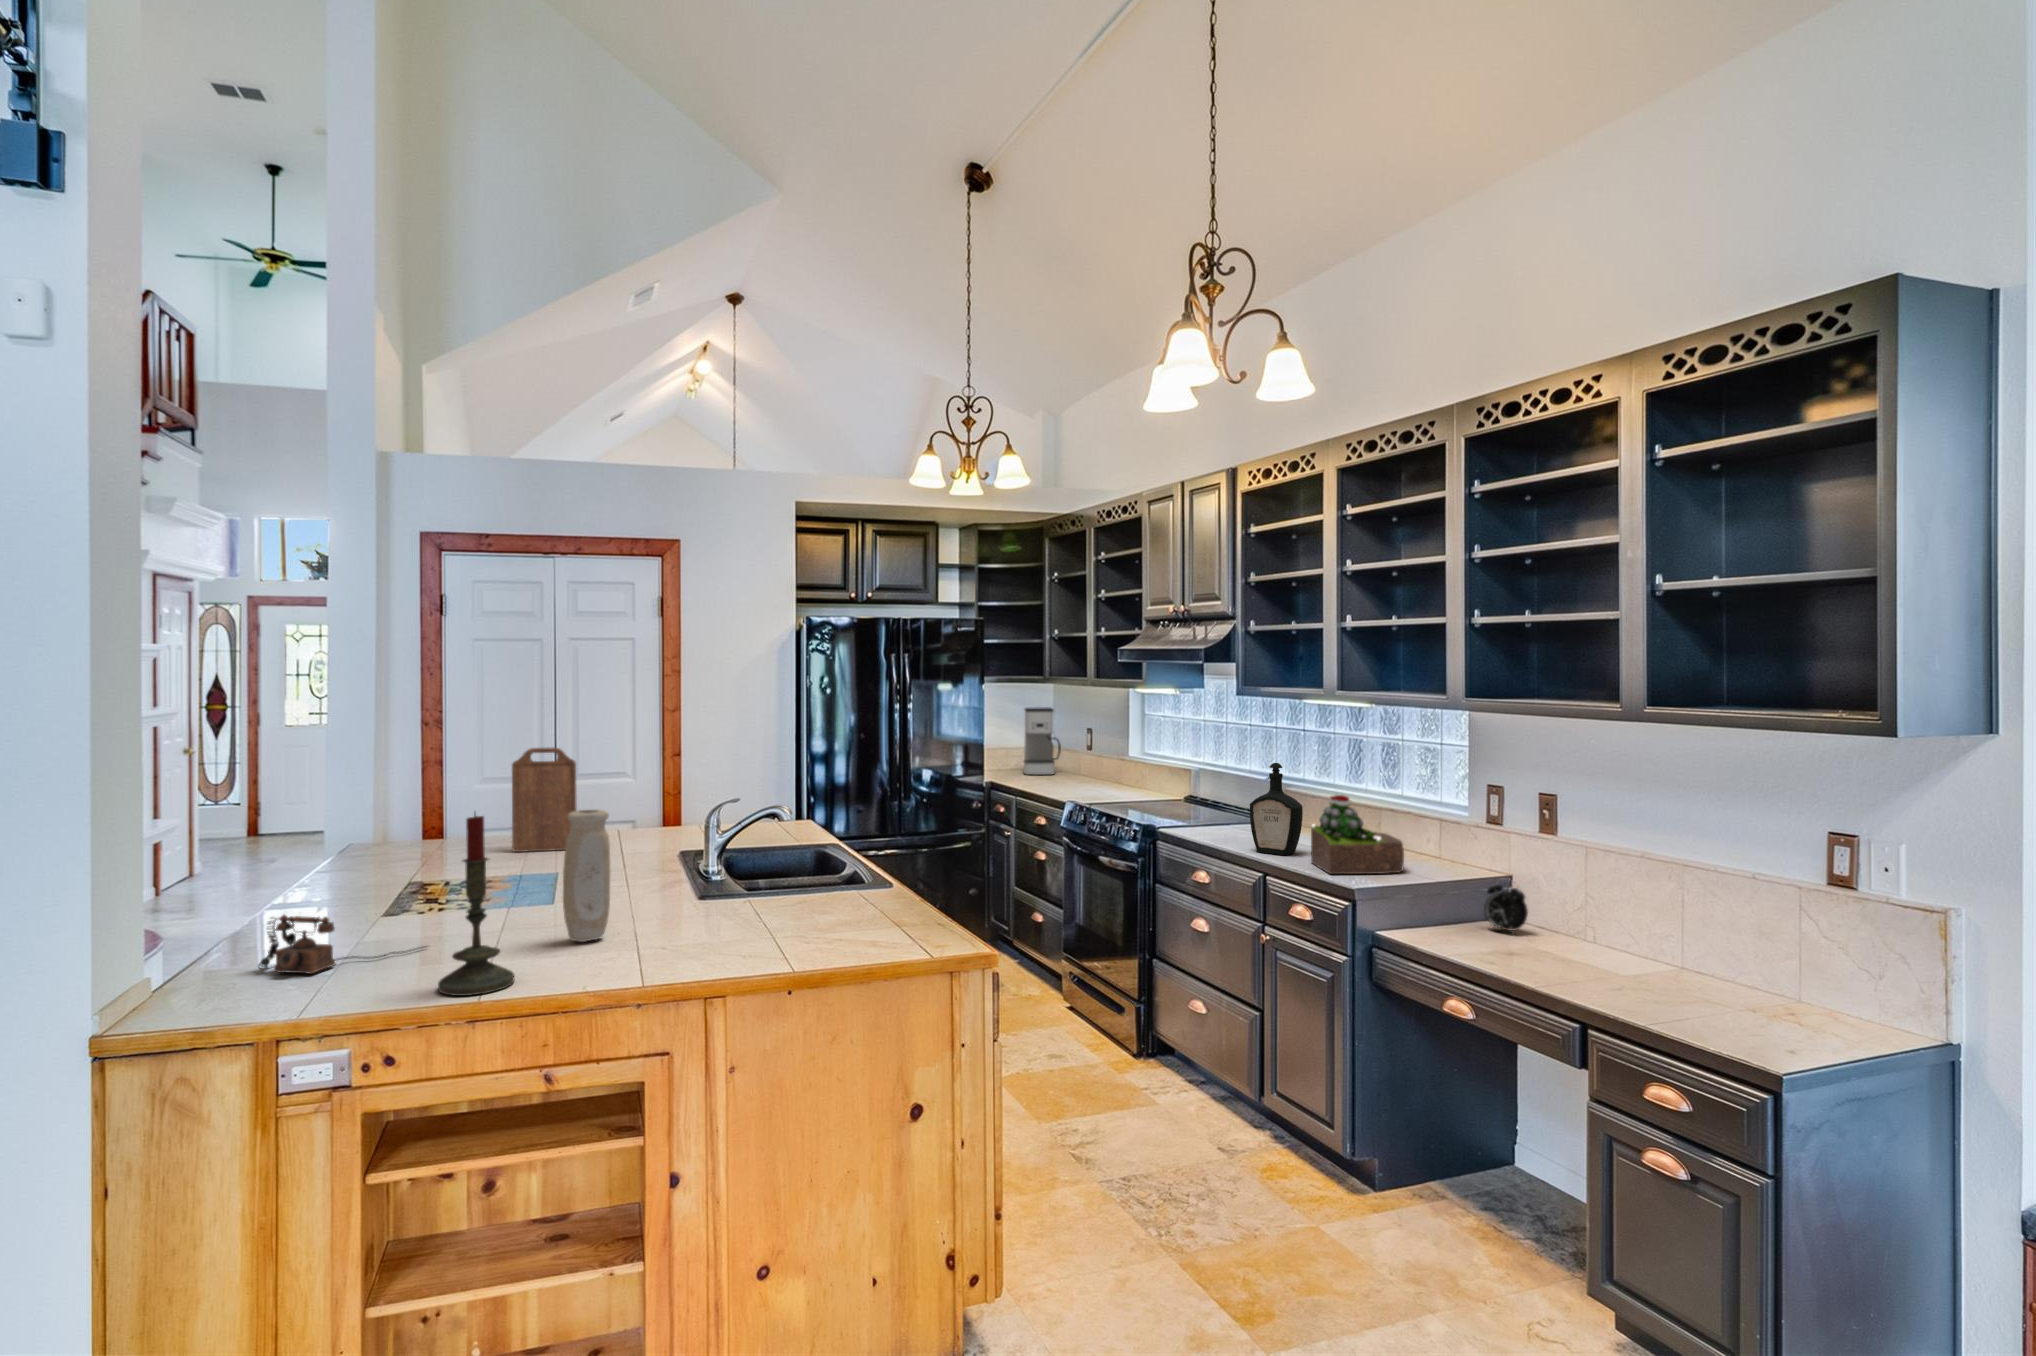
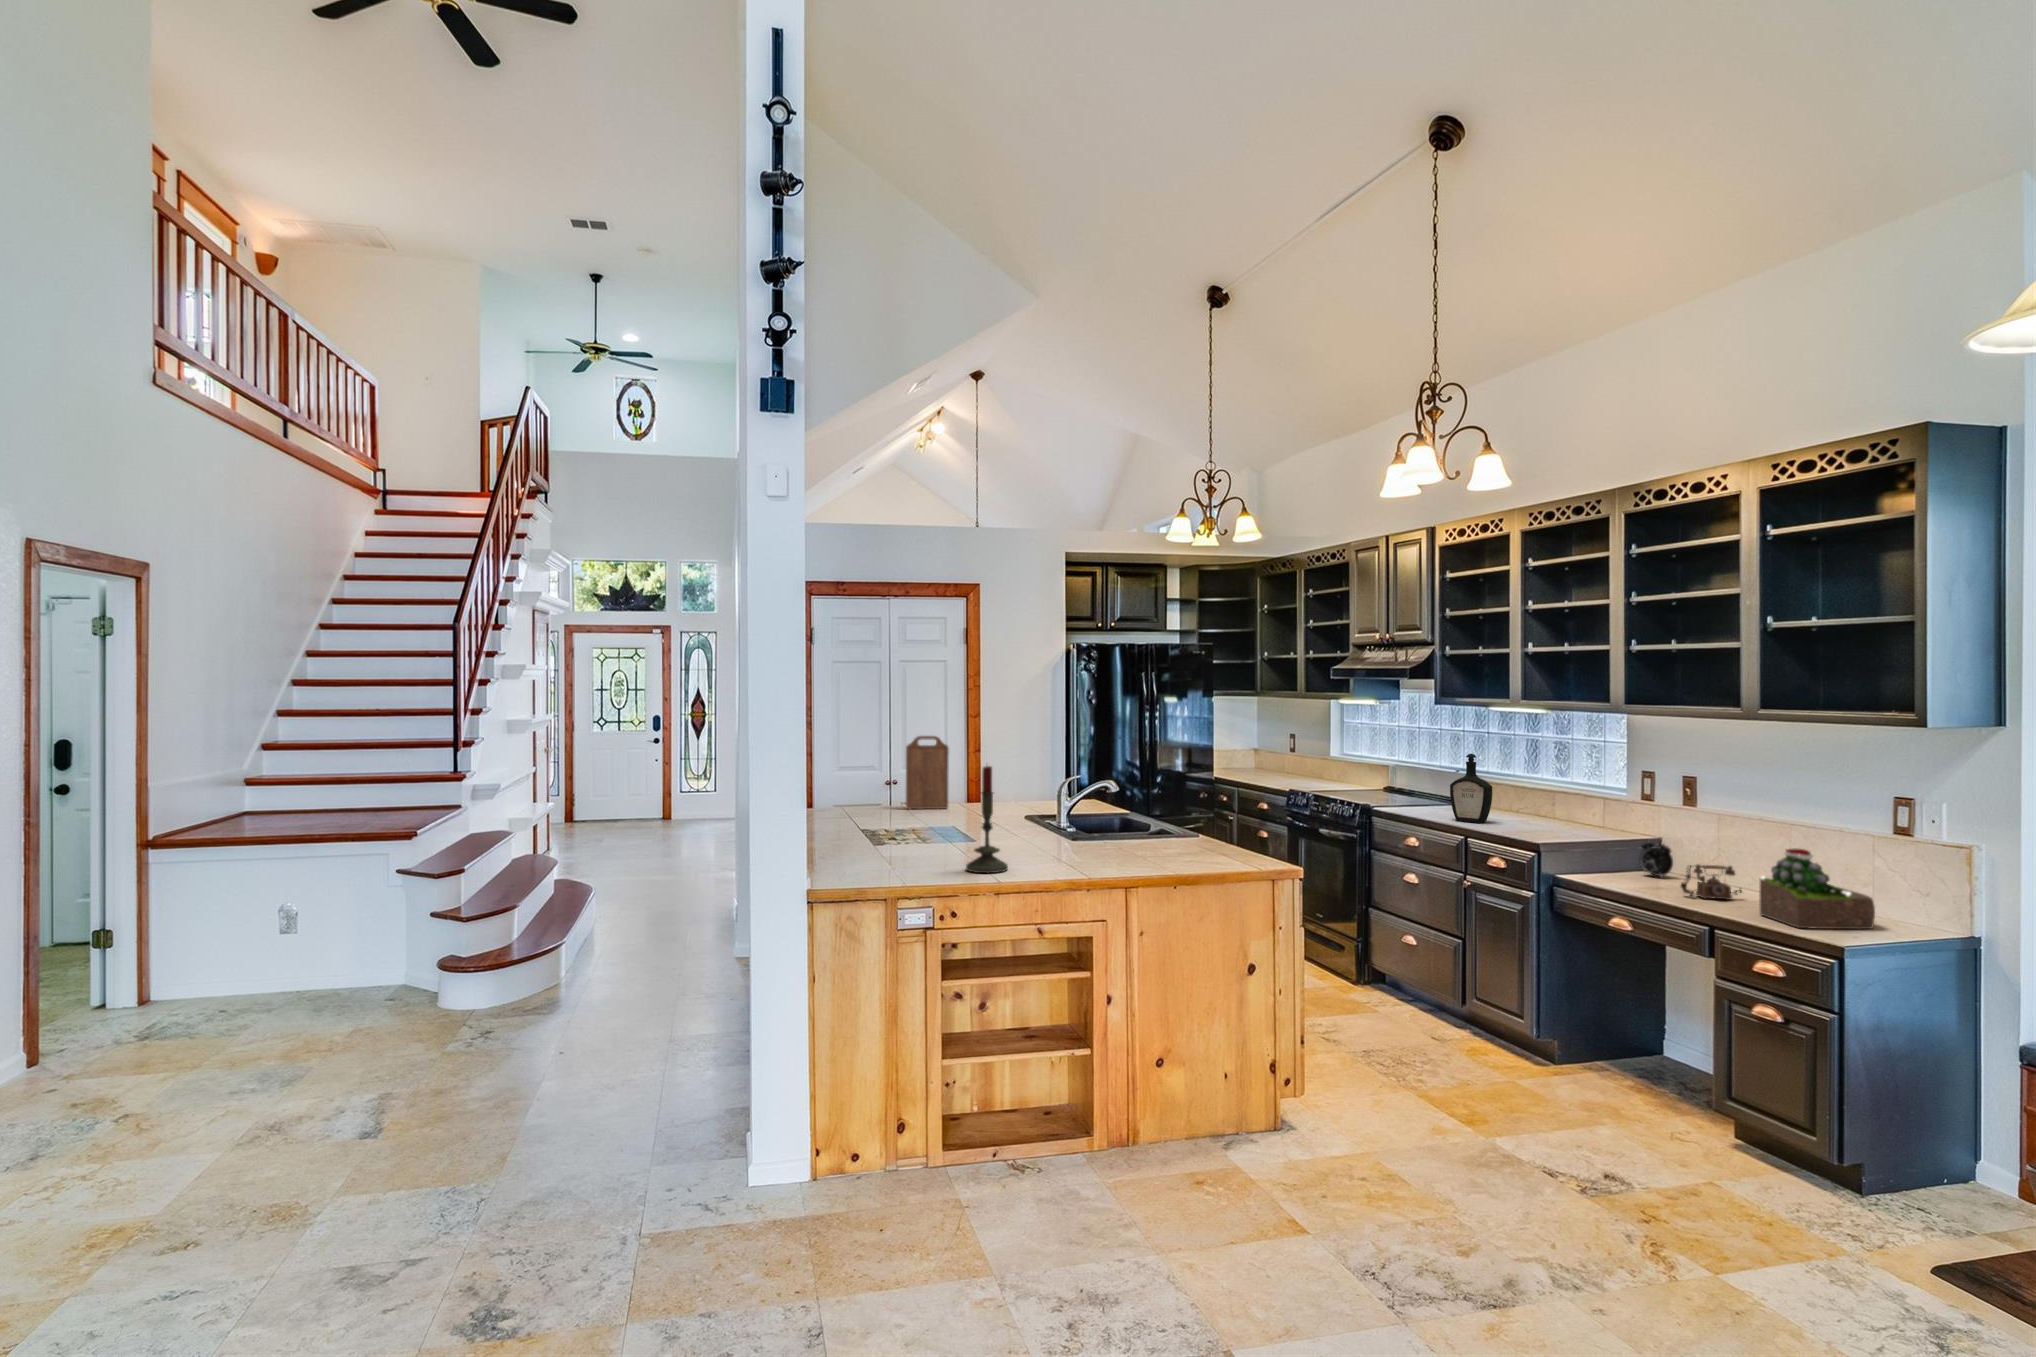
coffee maker: present [1024,707,1061,775] -> none [1237,716,1269,770]
succulent plant: present [1311,795,1404,874] -> present [1760,848,1875,929]
vase: present [563,810,610,942] -> none [1011,769,1039,853]
telephone: present [259,915,426,974] -> present [1681,864,1737,900]

